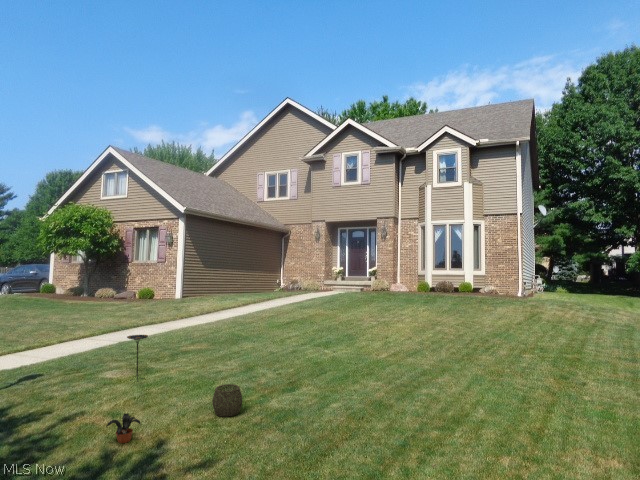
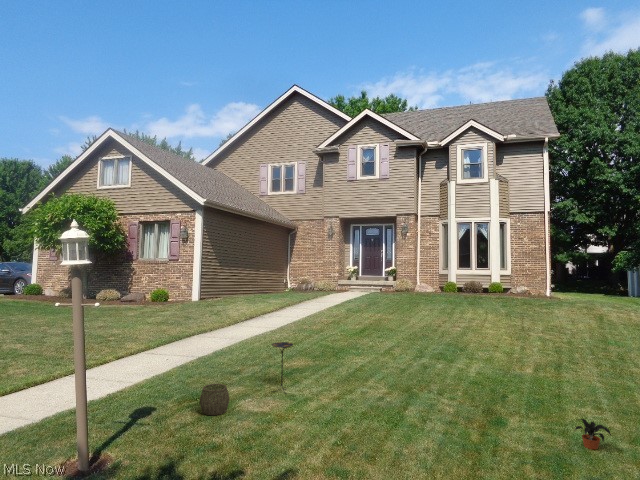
woven basket: present [212,384,242,417] -> present [200,384,229,415]
potted plant: present [107,413,141,443] -> present [575,419,611,449]

